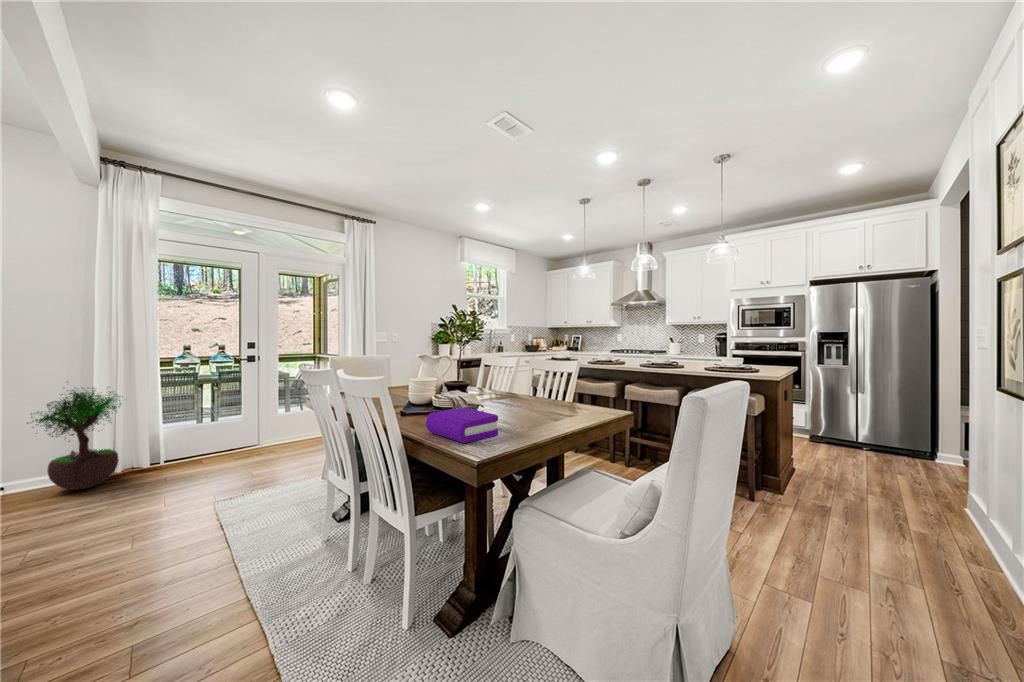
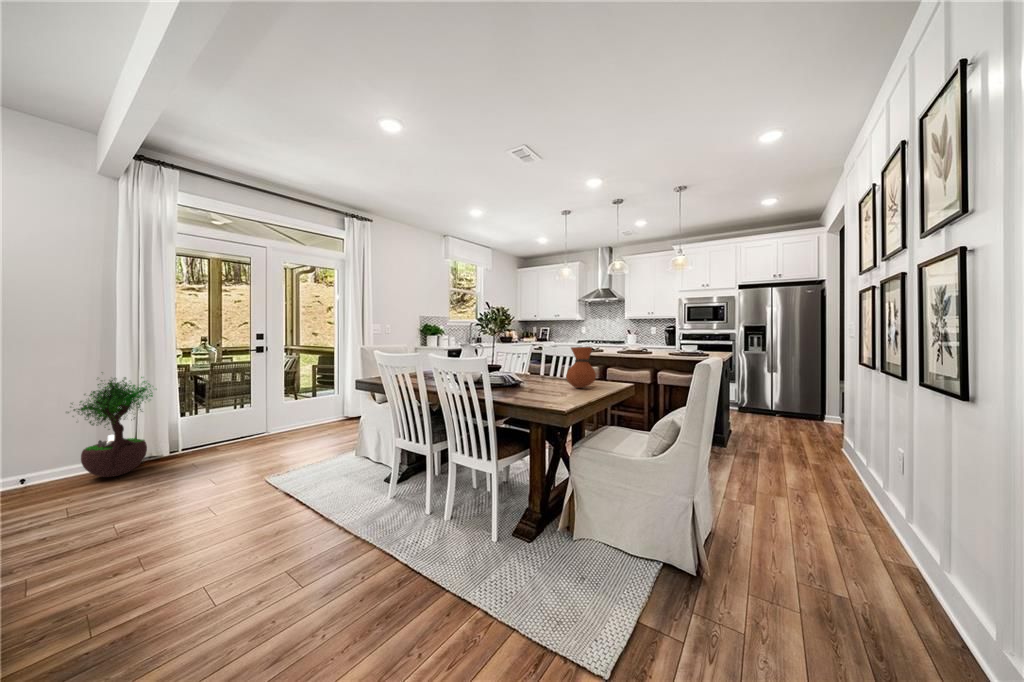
vase: none [535,361,573,416] -> present [566,347,596,388]
book: present [426,408,498,443] -> none [500,382,554,404]

